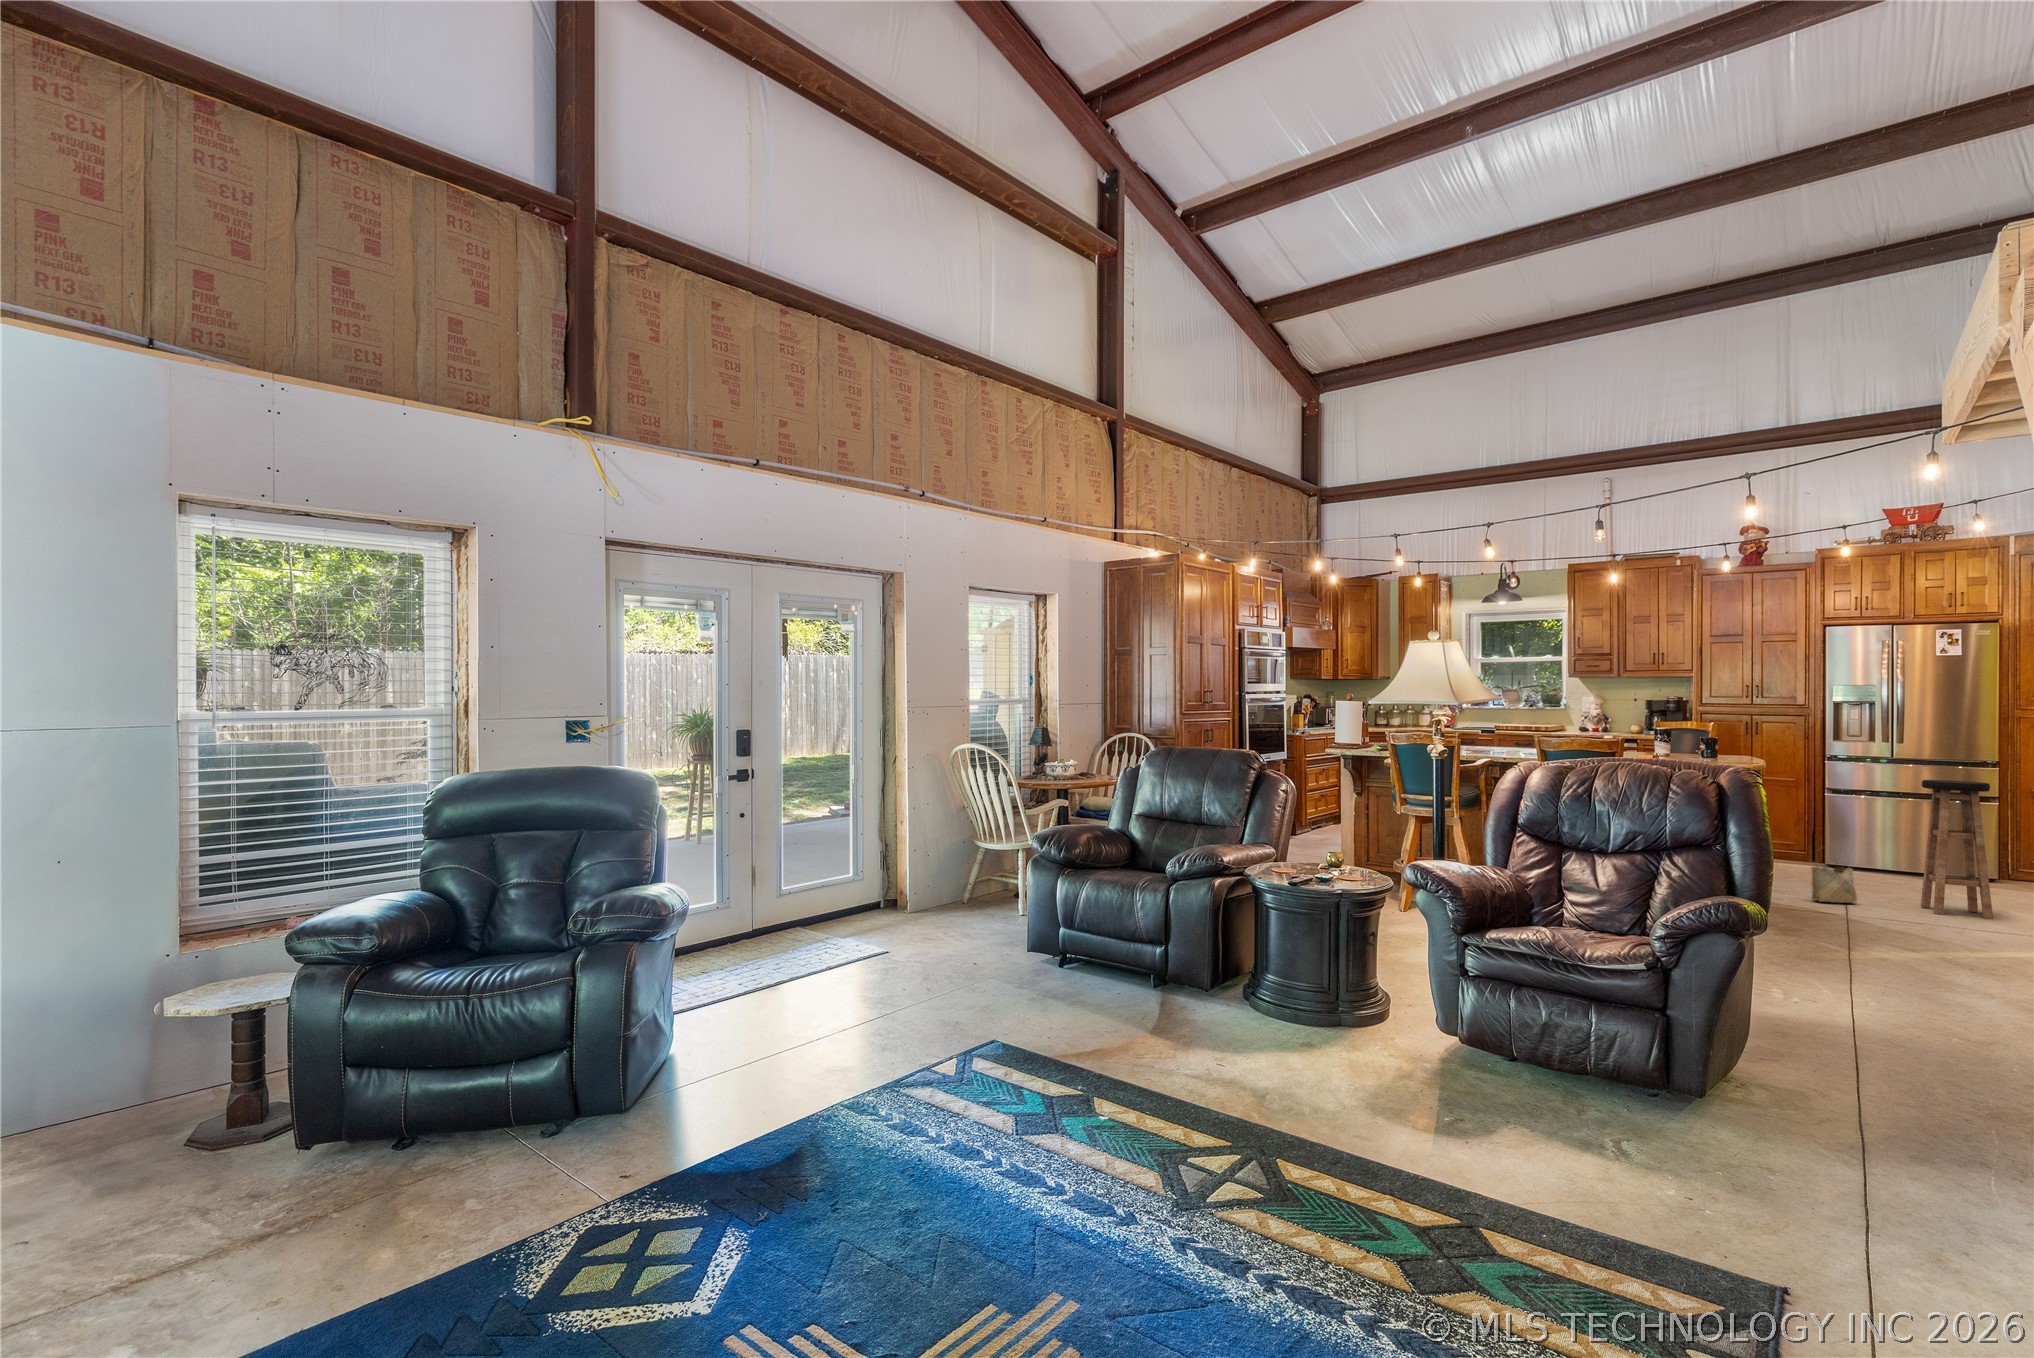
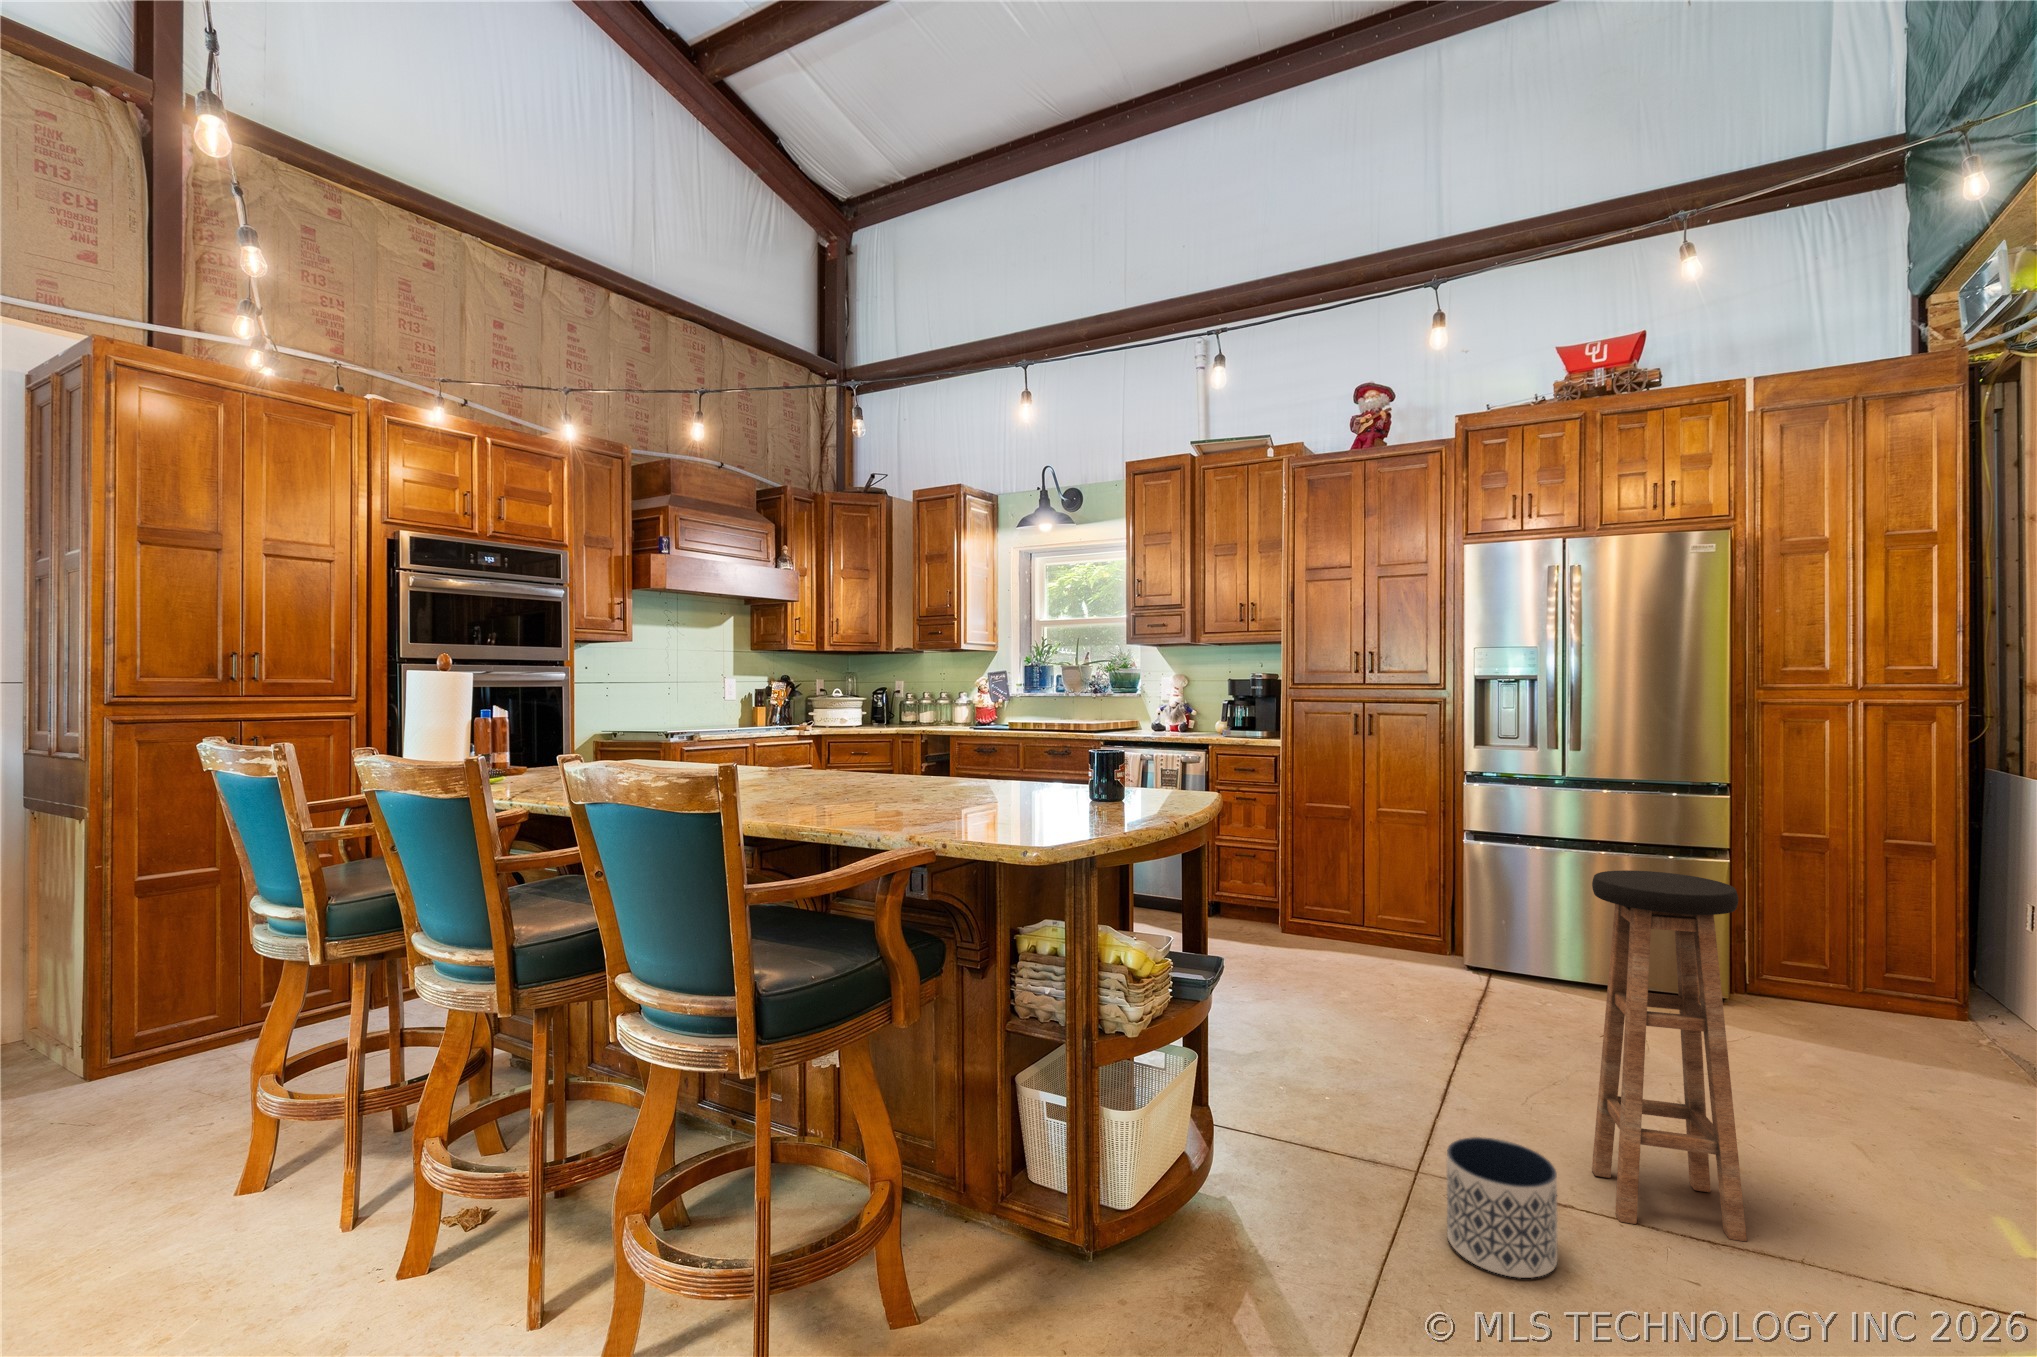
woven basket: present [1812,854,1857,903] -> none [1361,1030,1457,1176]
planter: none [1860,877,1910,918] -> present [1447,1137,1557,1278]

